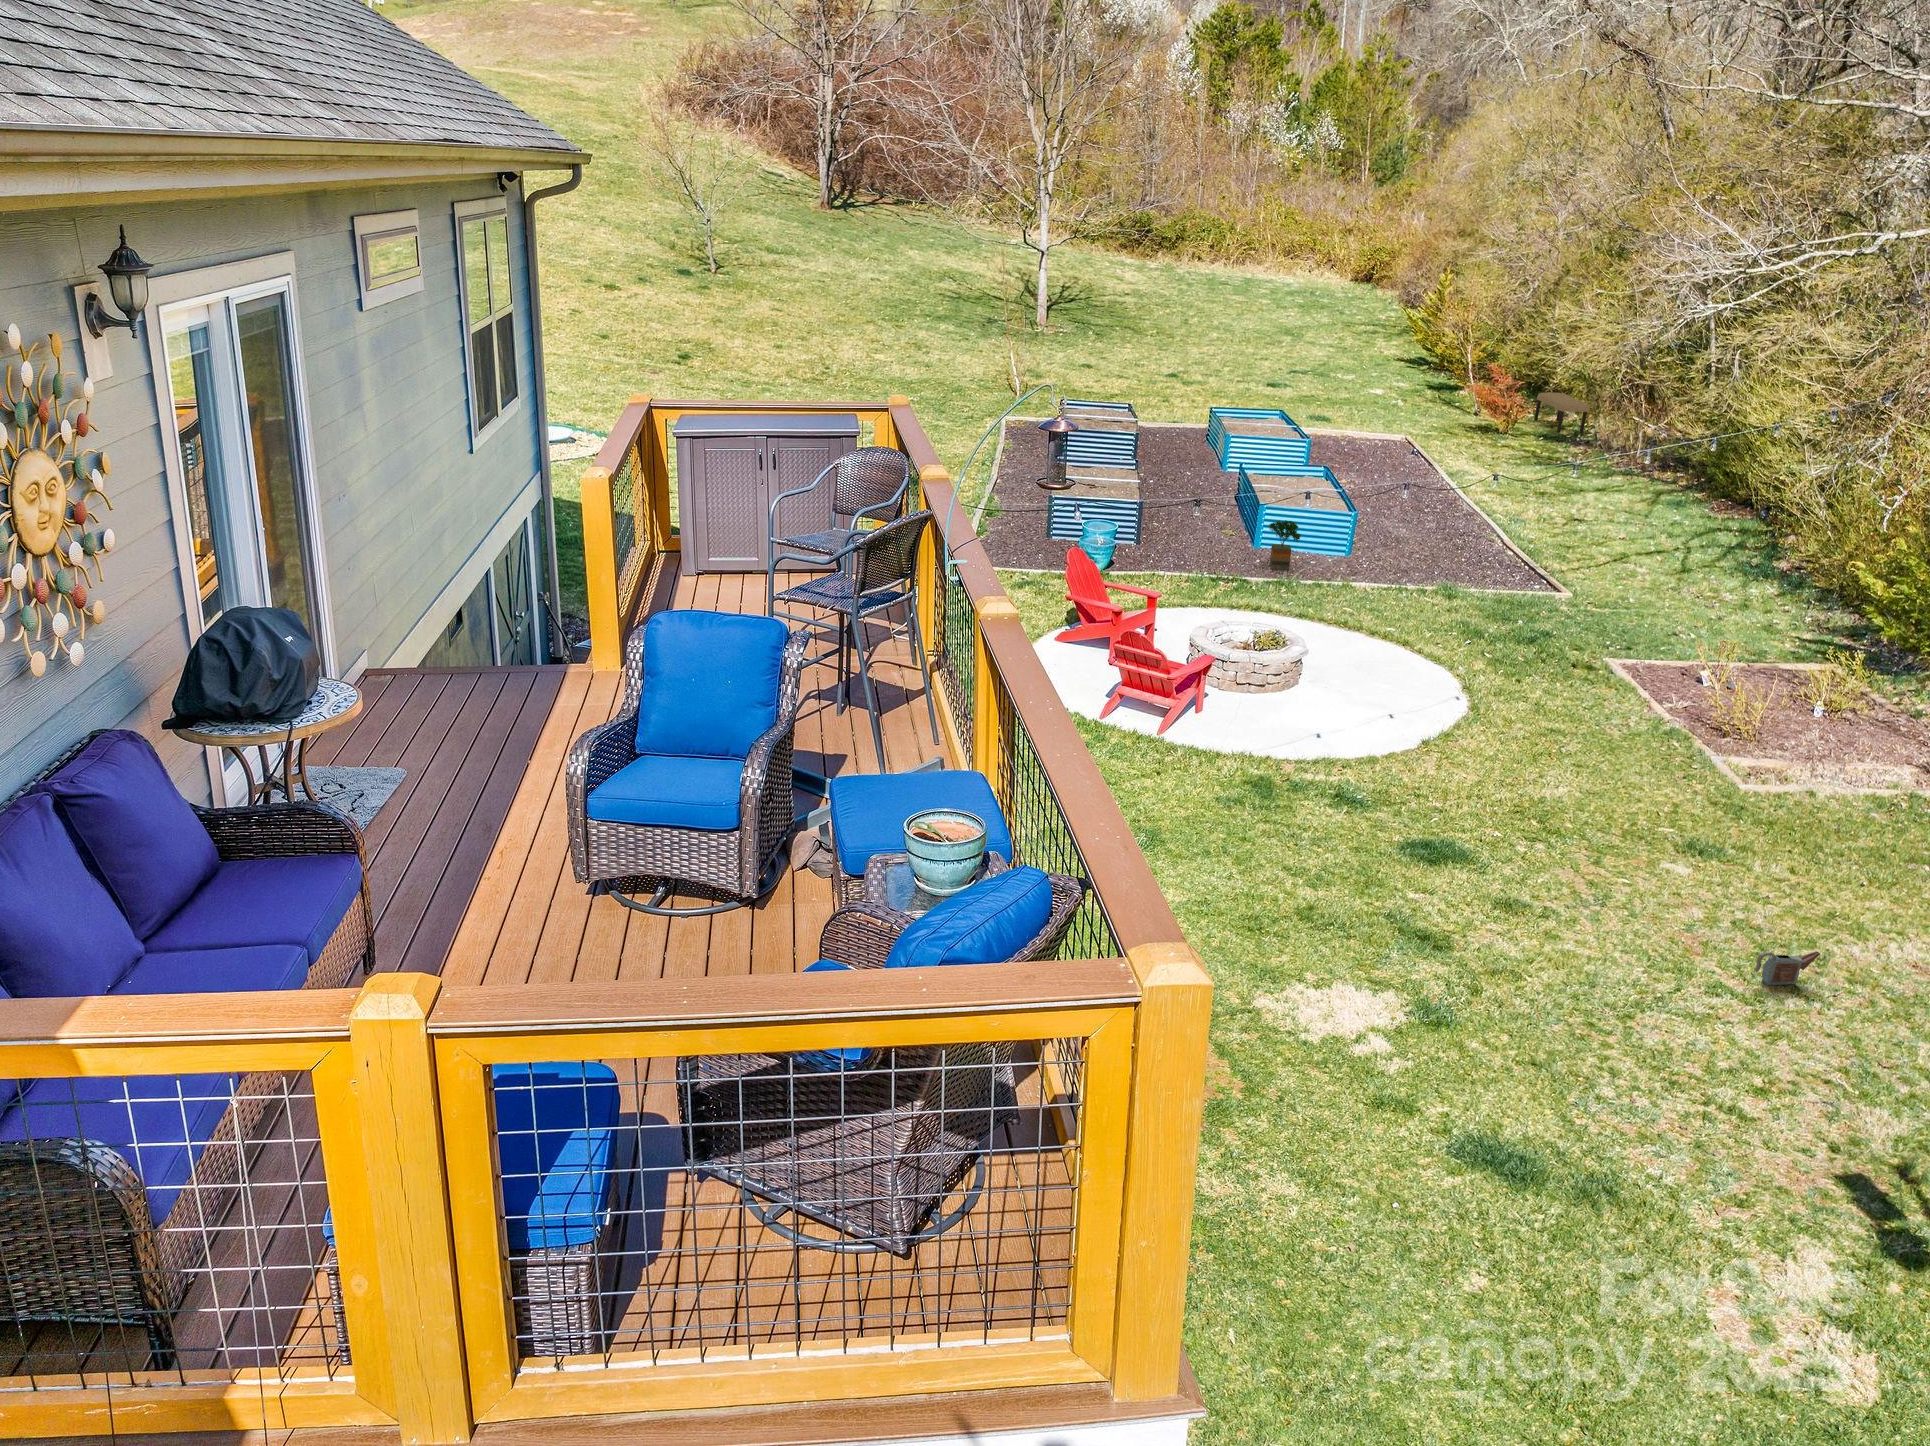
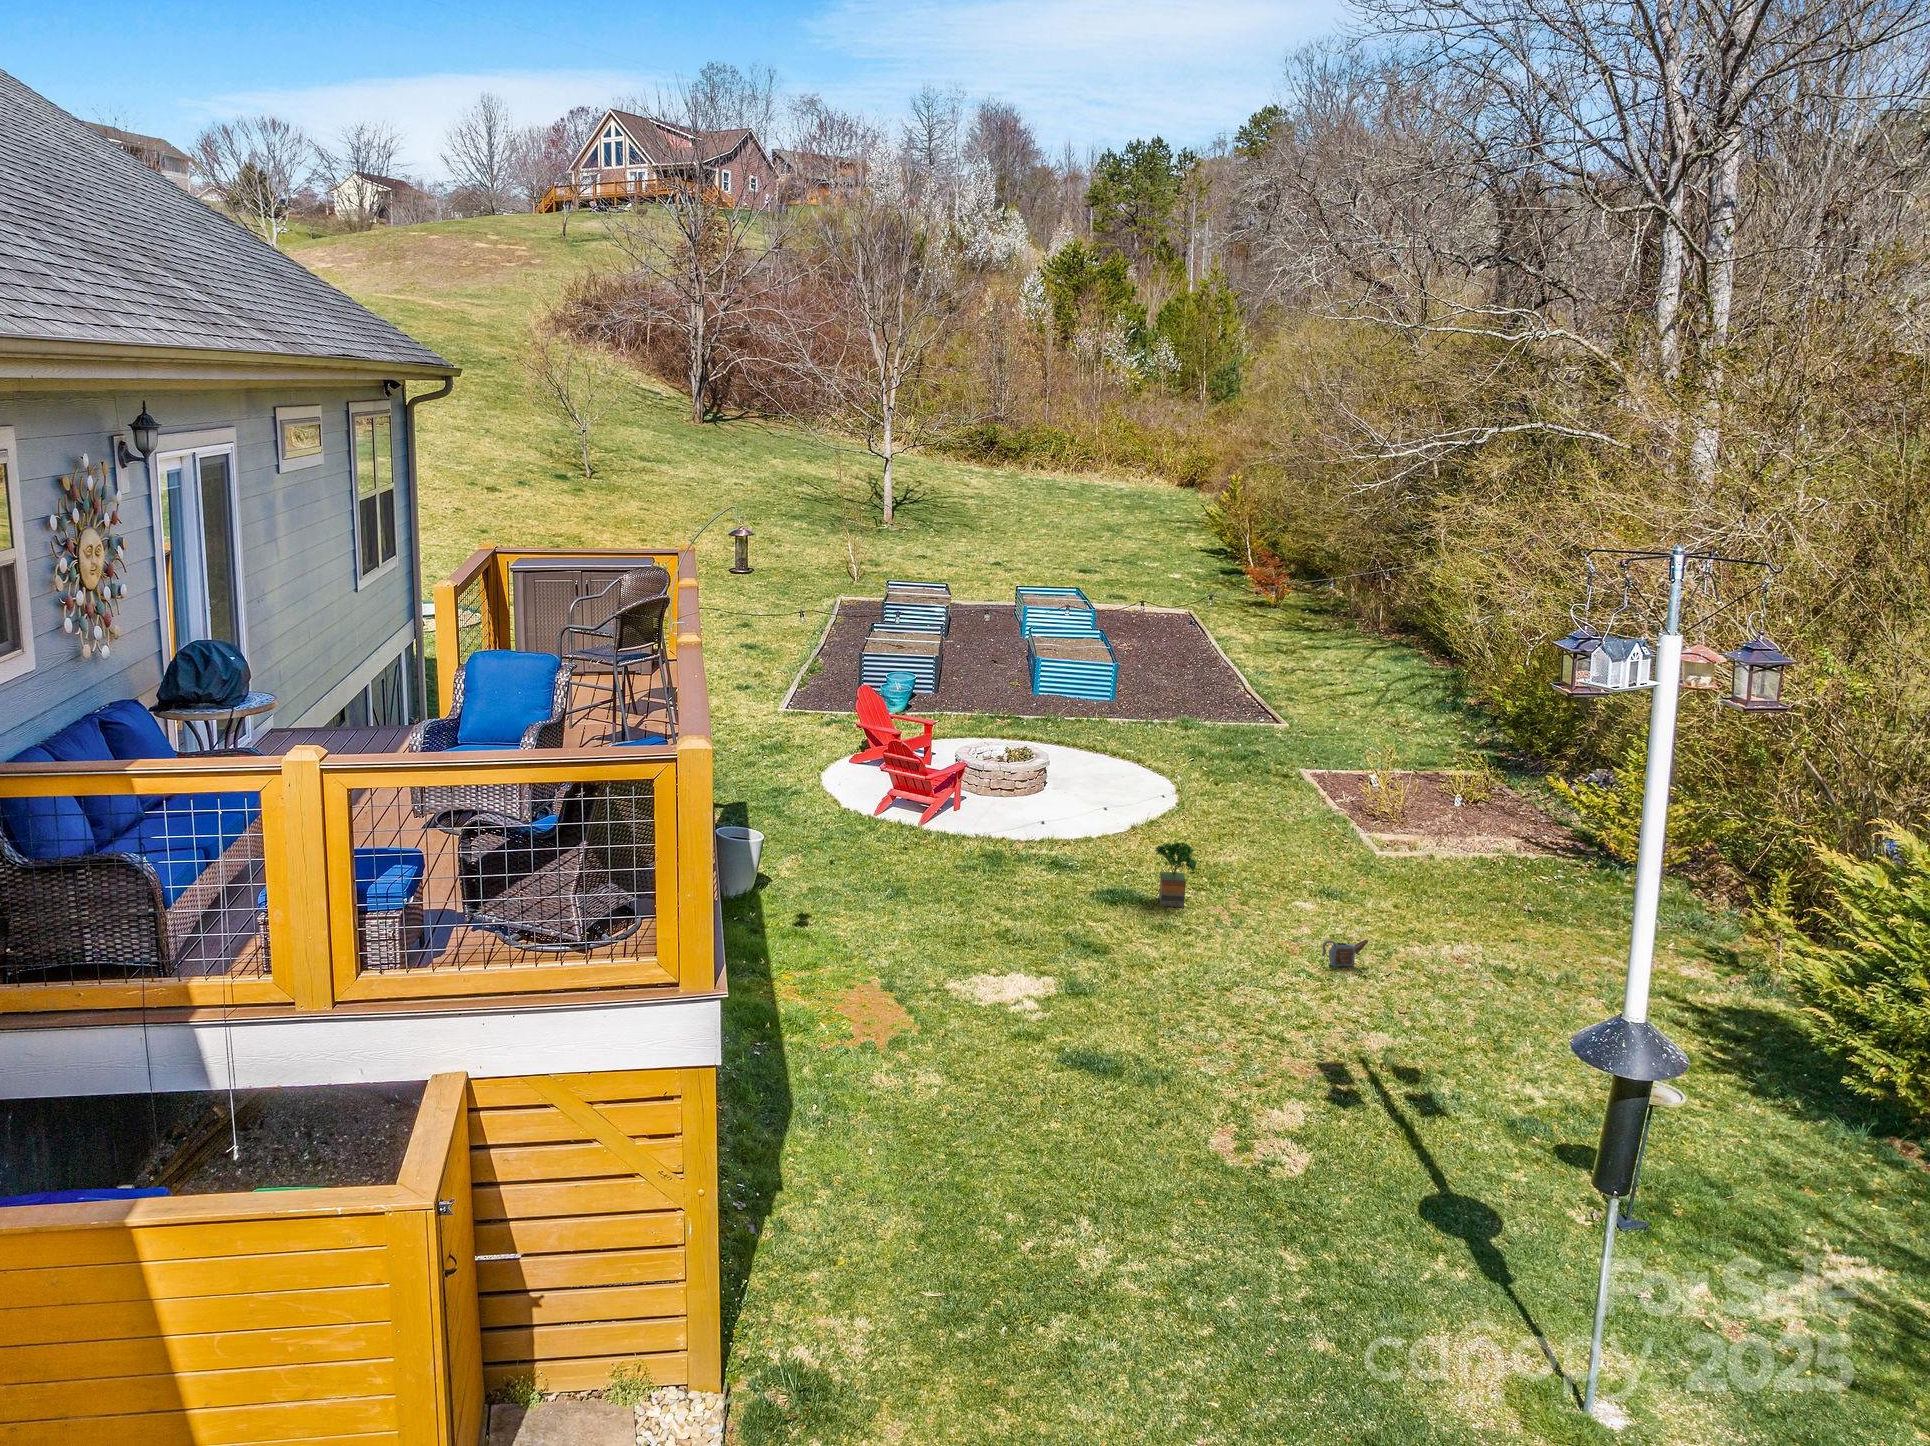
bench: present [1534,393,1589,433] -> none [1307,577,1347,611]
potted tree: present [1269,521,1301,570] -> present [1155,842,1197,907]

